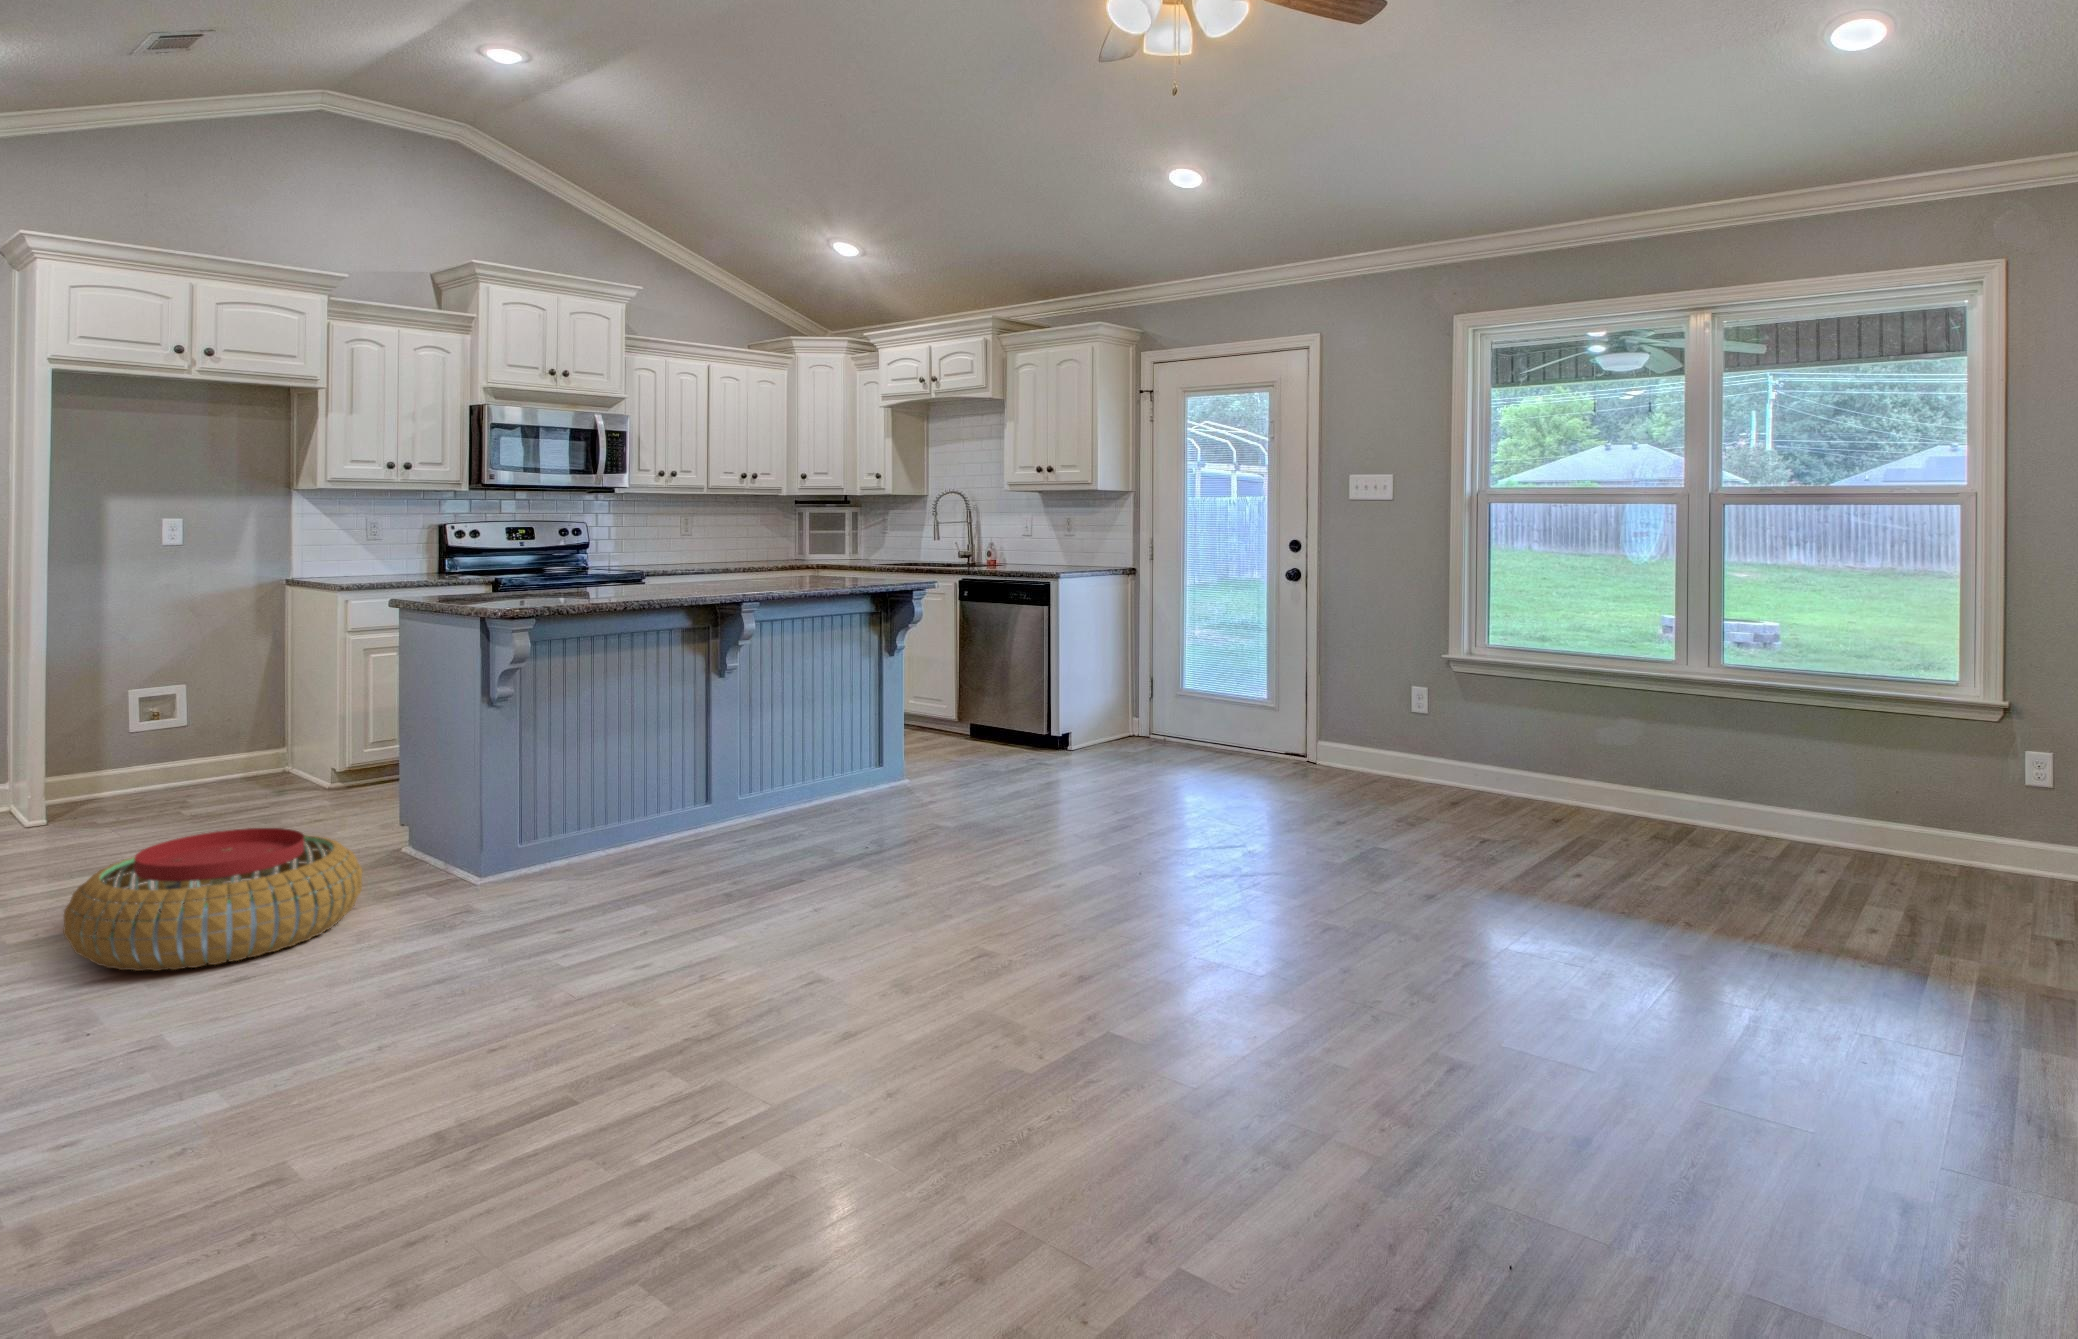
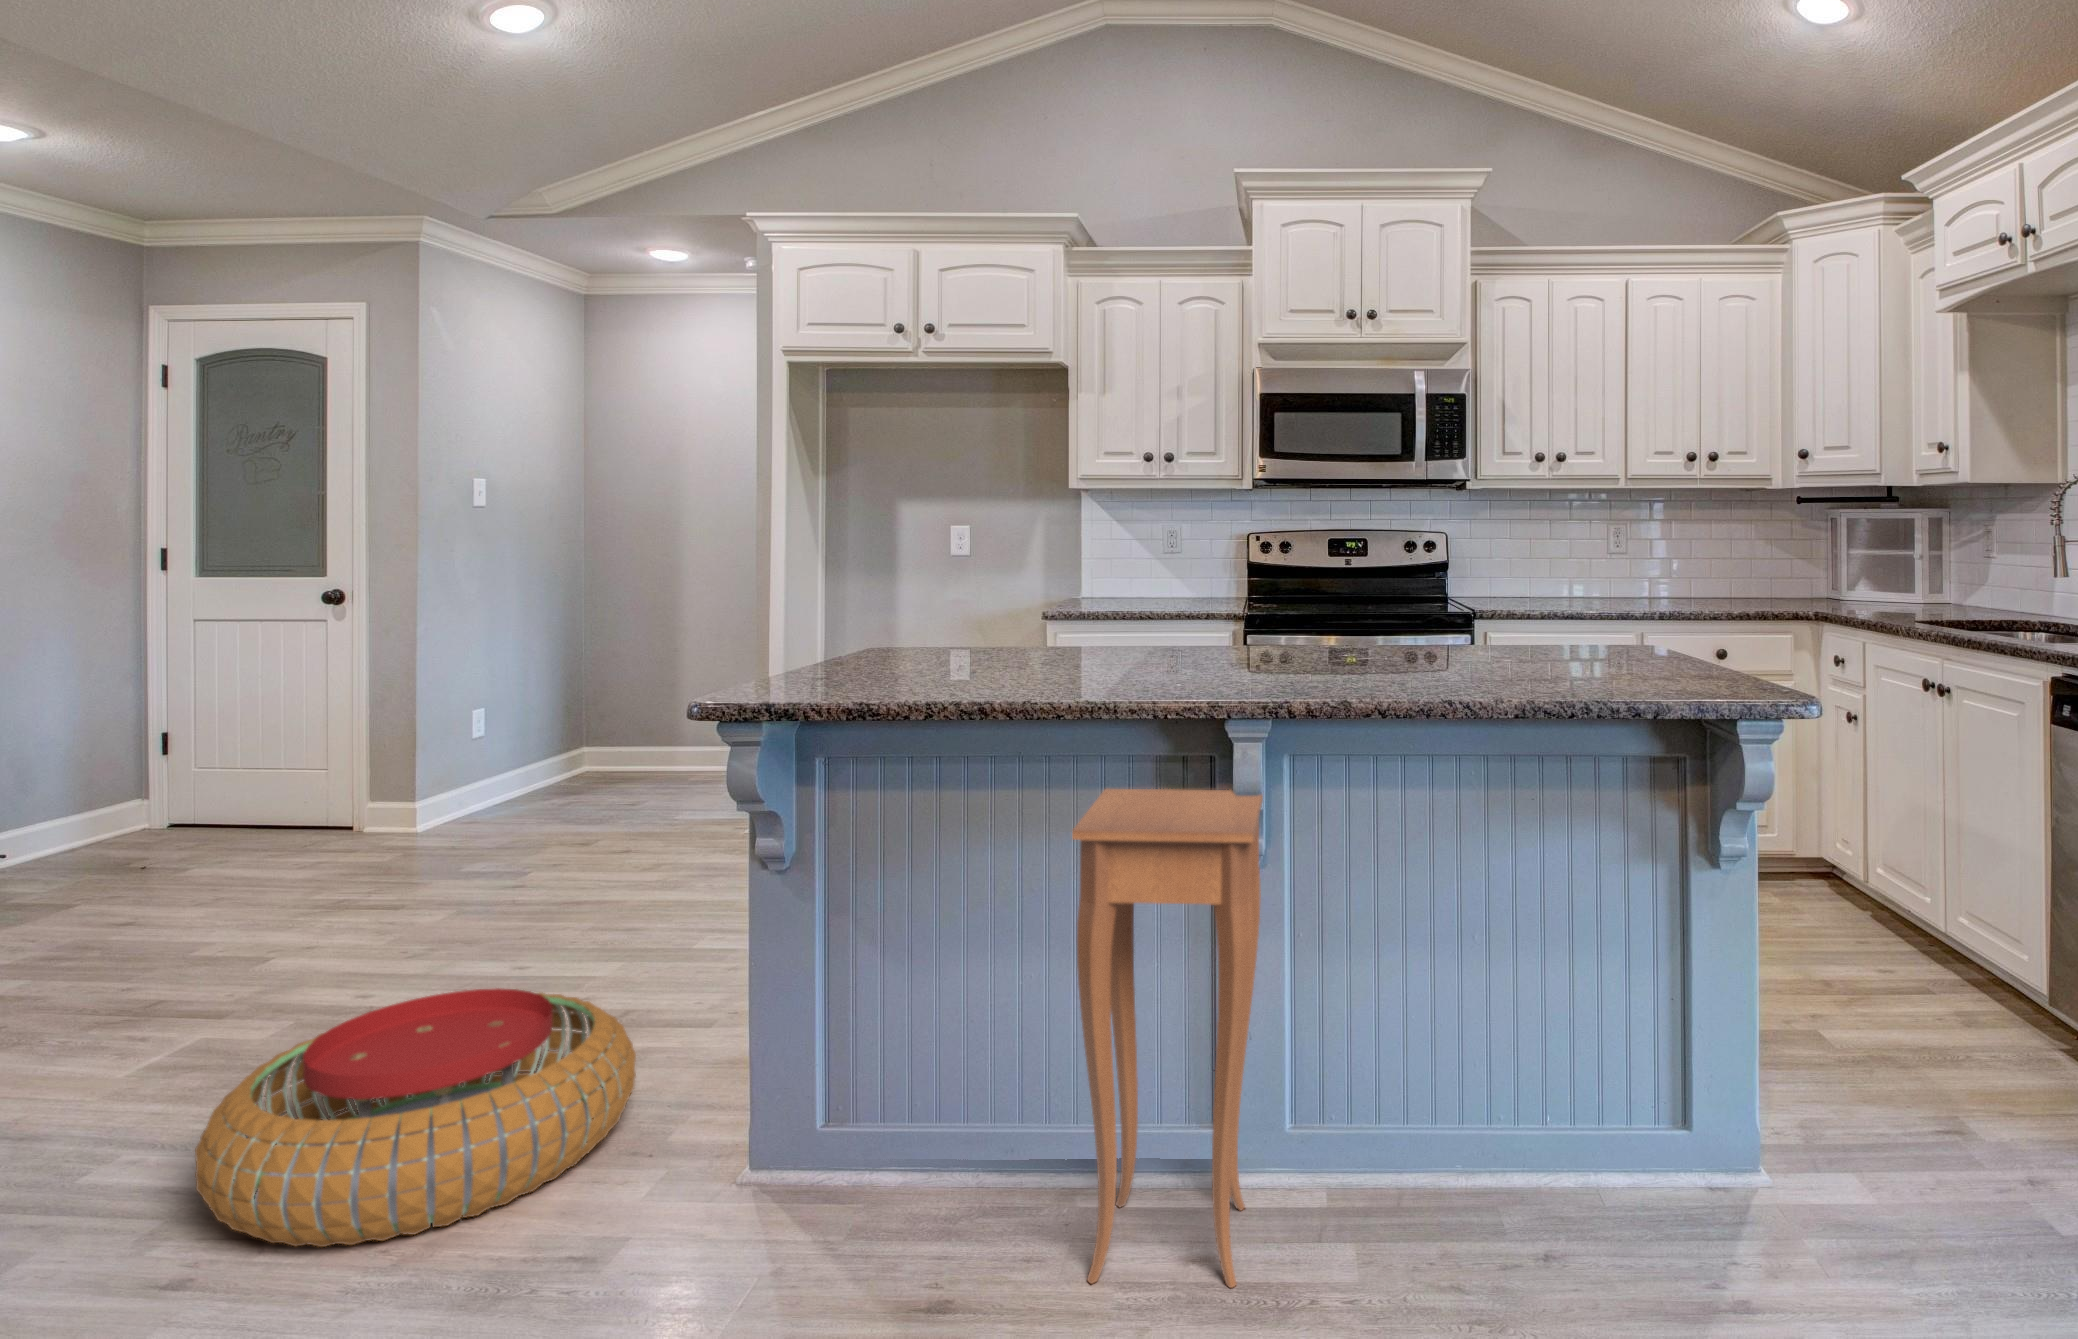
side table: none [664,636,777,858] -> present [1072,789,1263,1288]

